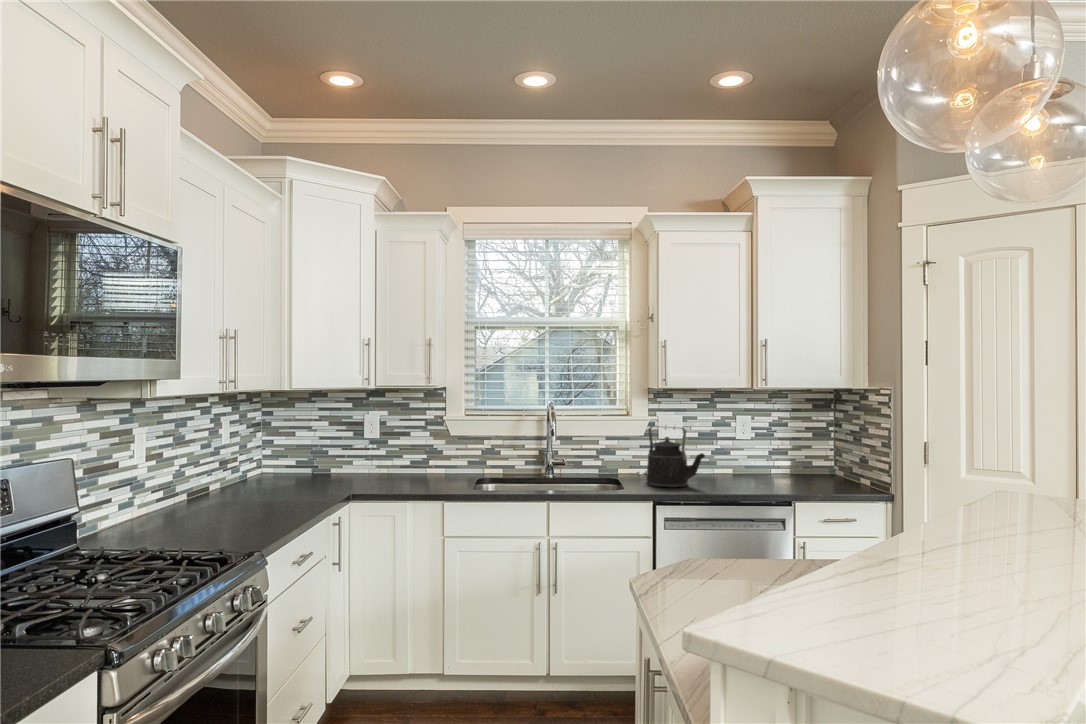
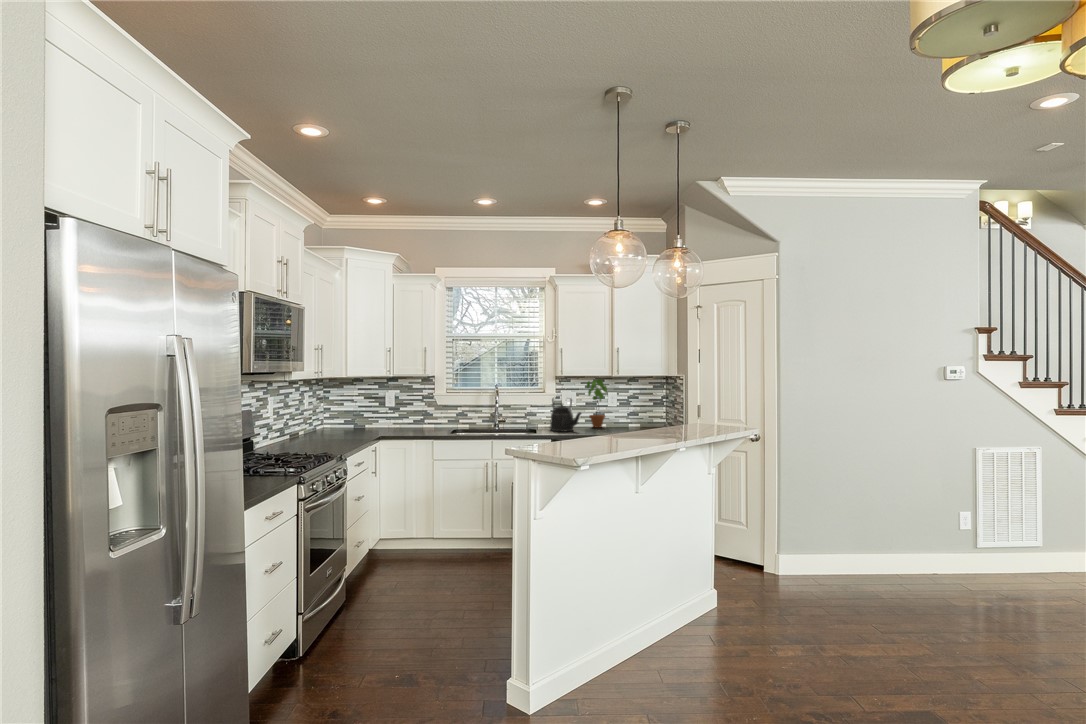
potted plant: none [706,394,743,478] -> present [587,379,607,428]

